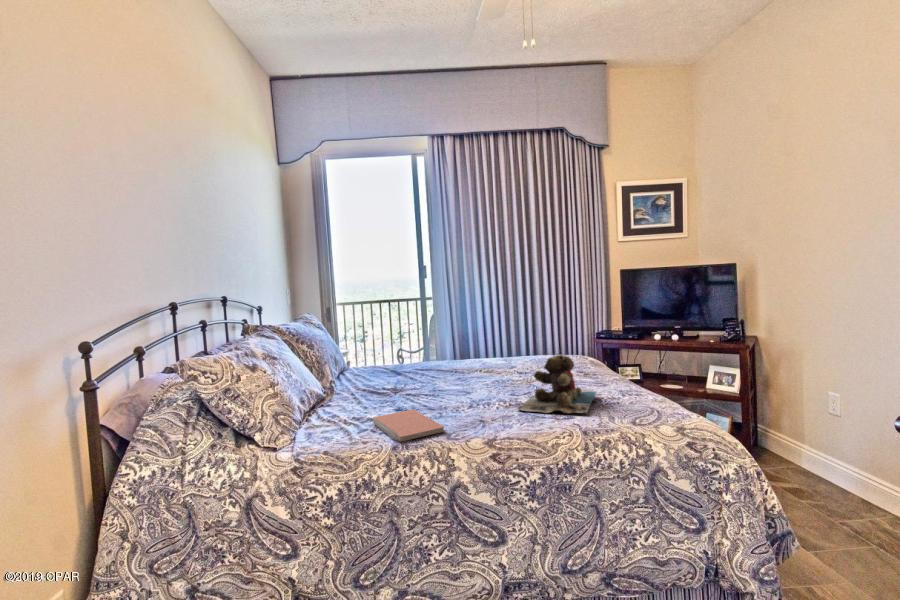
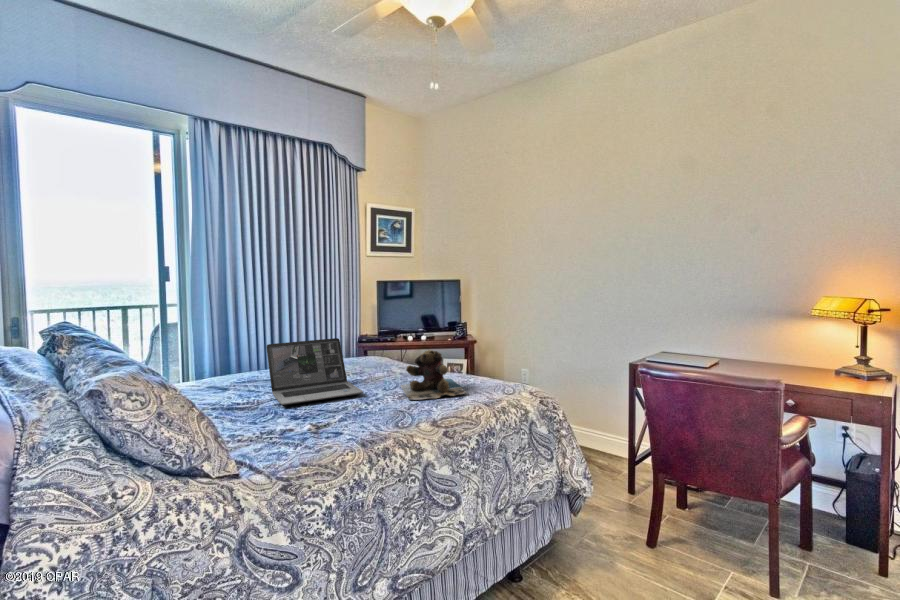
laptop: none [407,335,495,396] -> present [266,338,363,405]
notebook: present [373,409,445,442] -> none [290,414,383,440]

